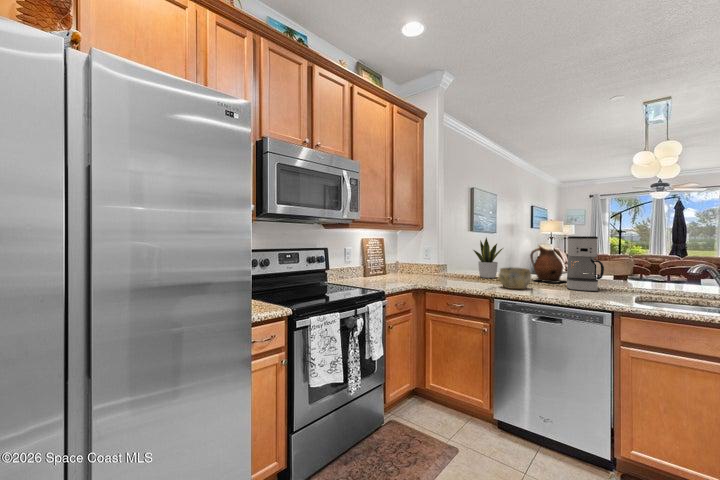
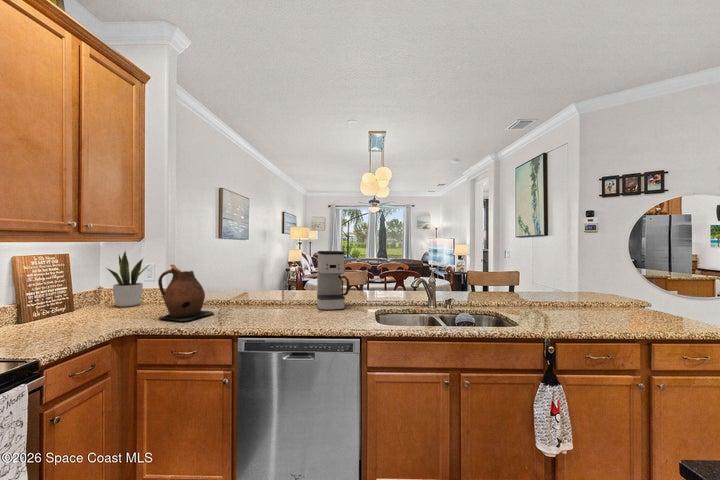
potted plant: present [474,238,503,278] -> present [108,252,149,307]
ceramic pitcher: present [530,245,566,283] -> present [158,265,214,322]
ceramic bowl: present [499,267,531,289] -> none [244,289,282,318]

